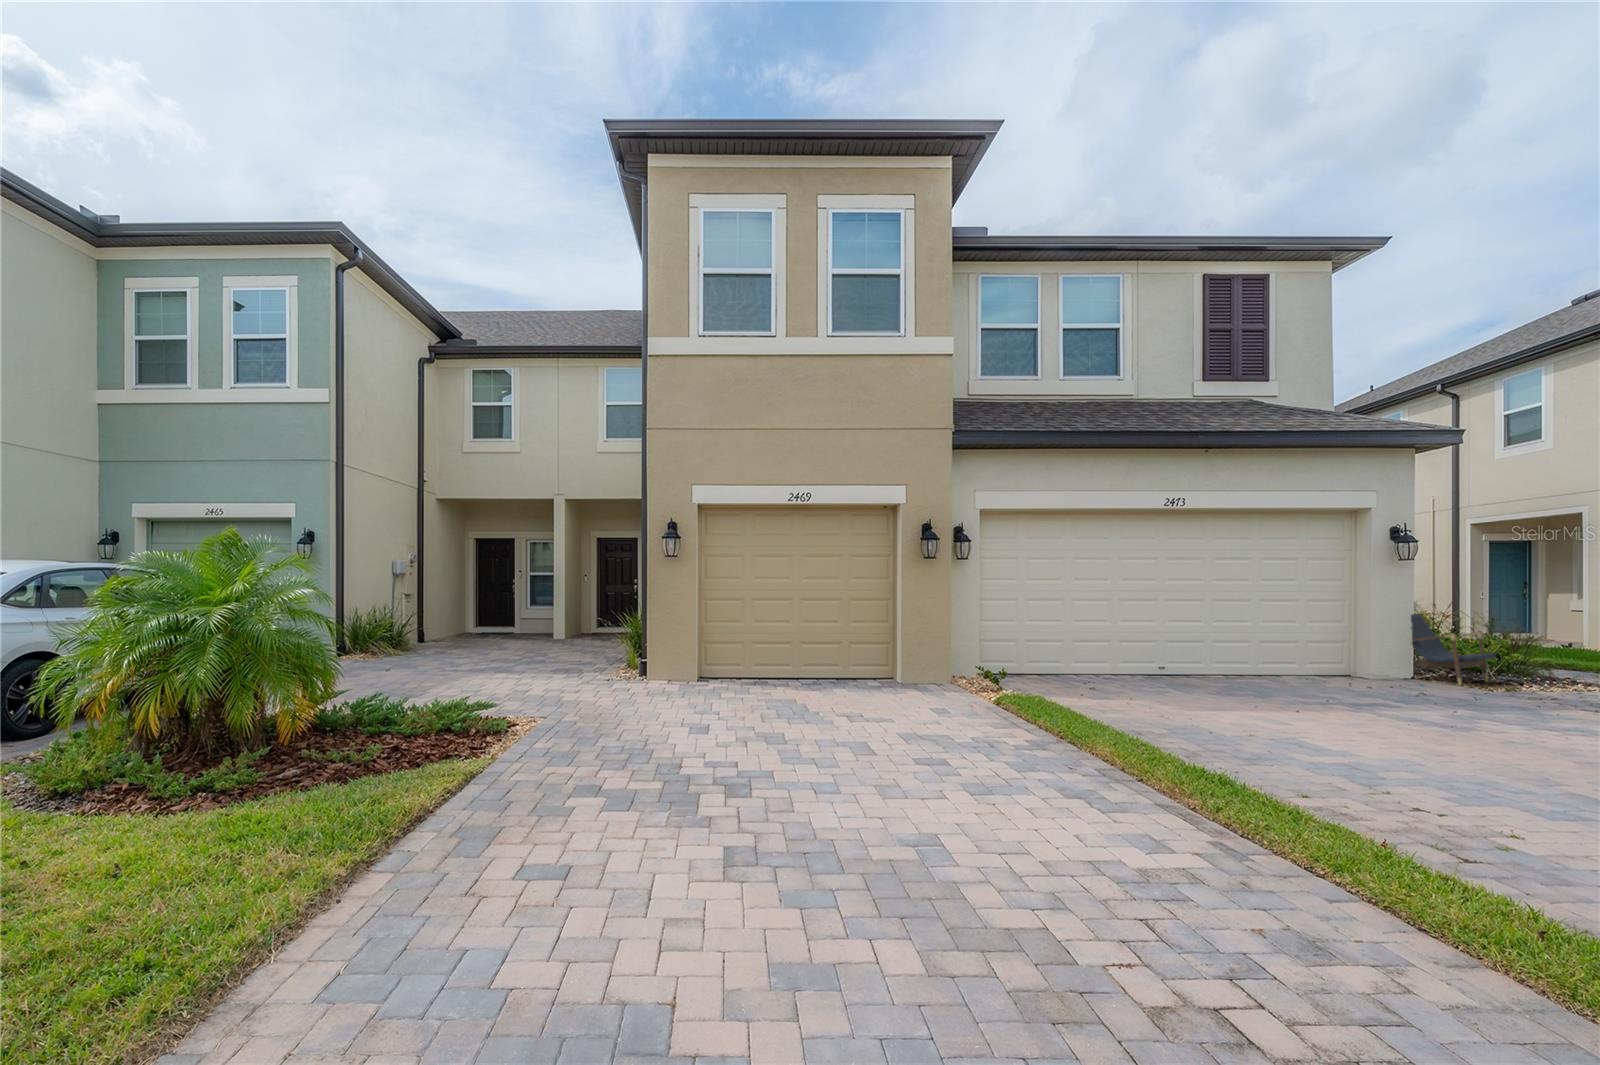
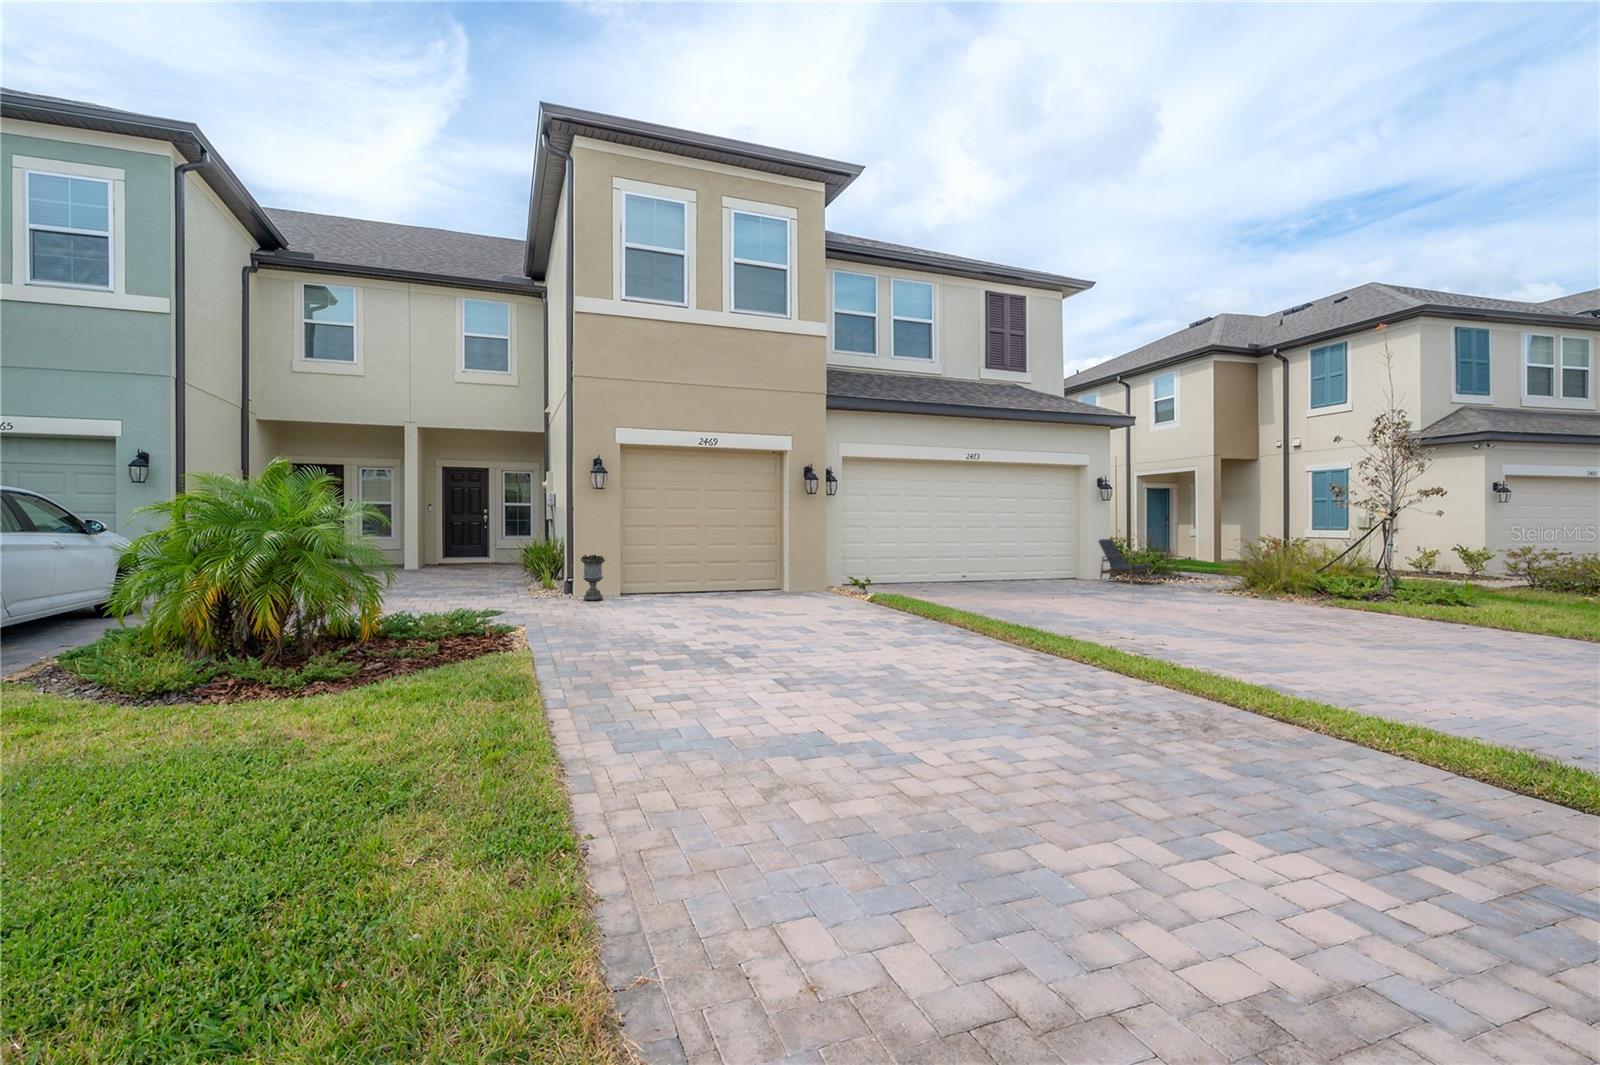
planter: none [641,629,670,686] -> present [581,555,605,601]

